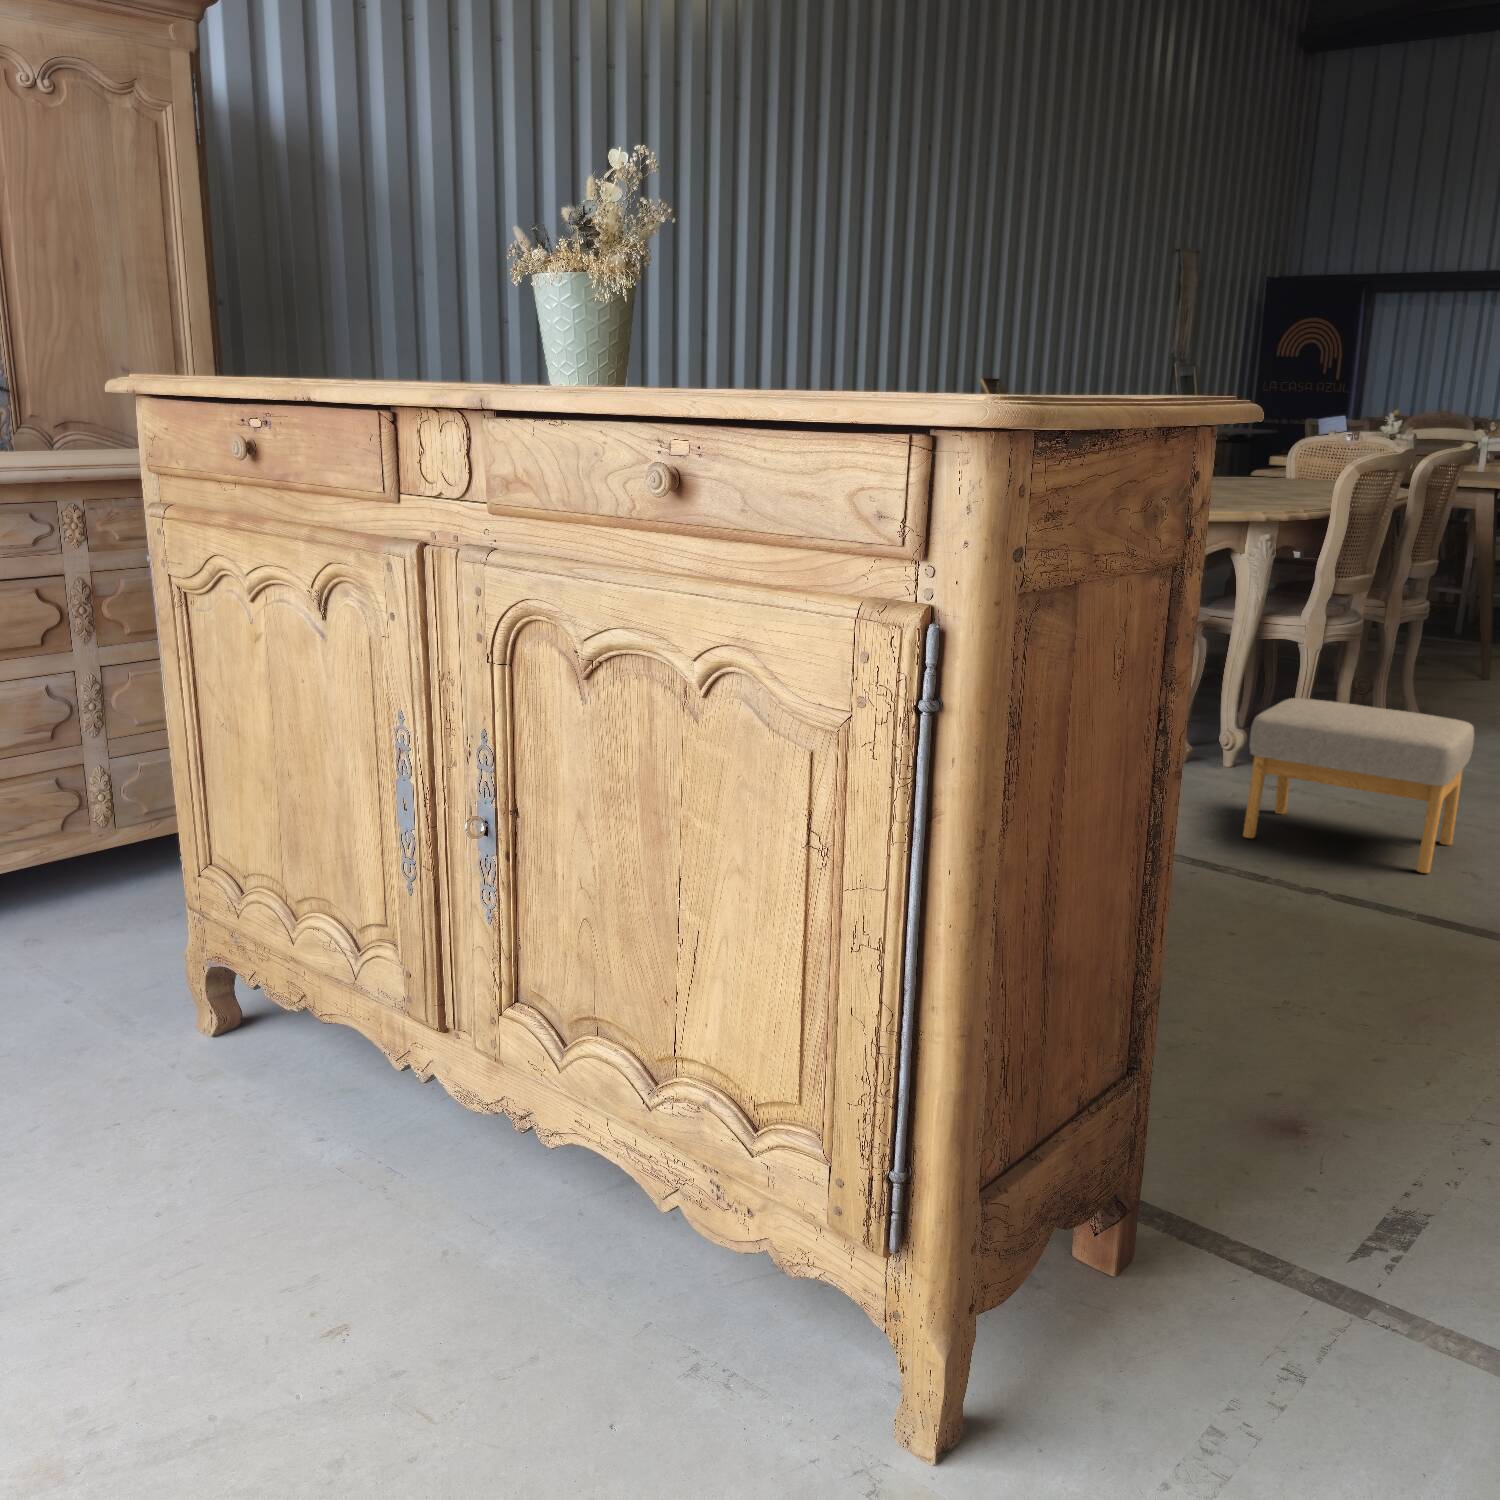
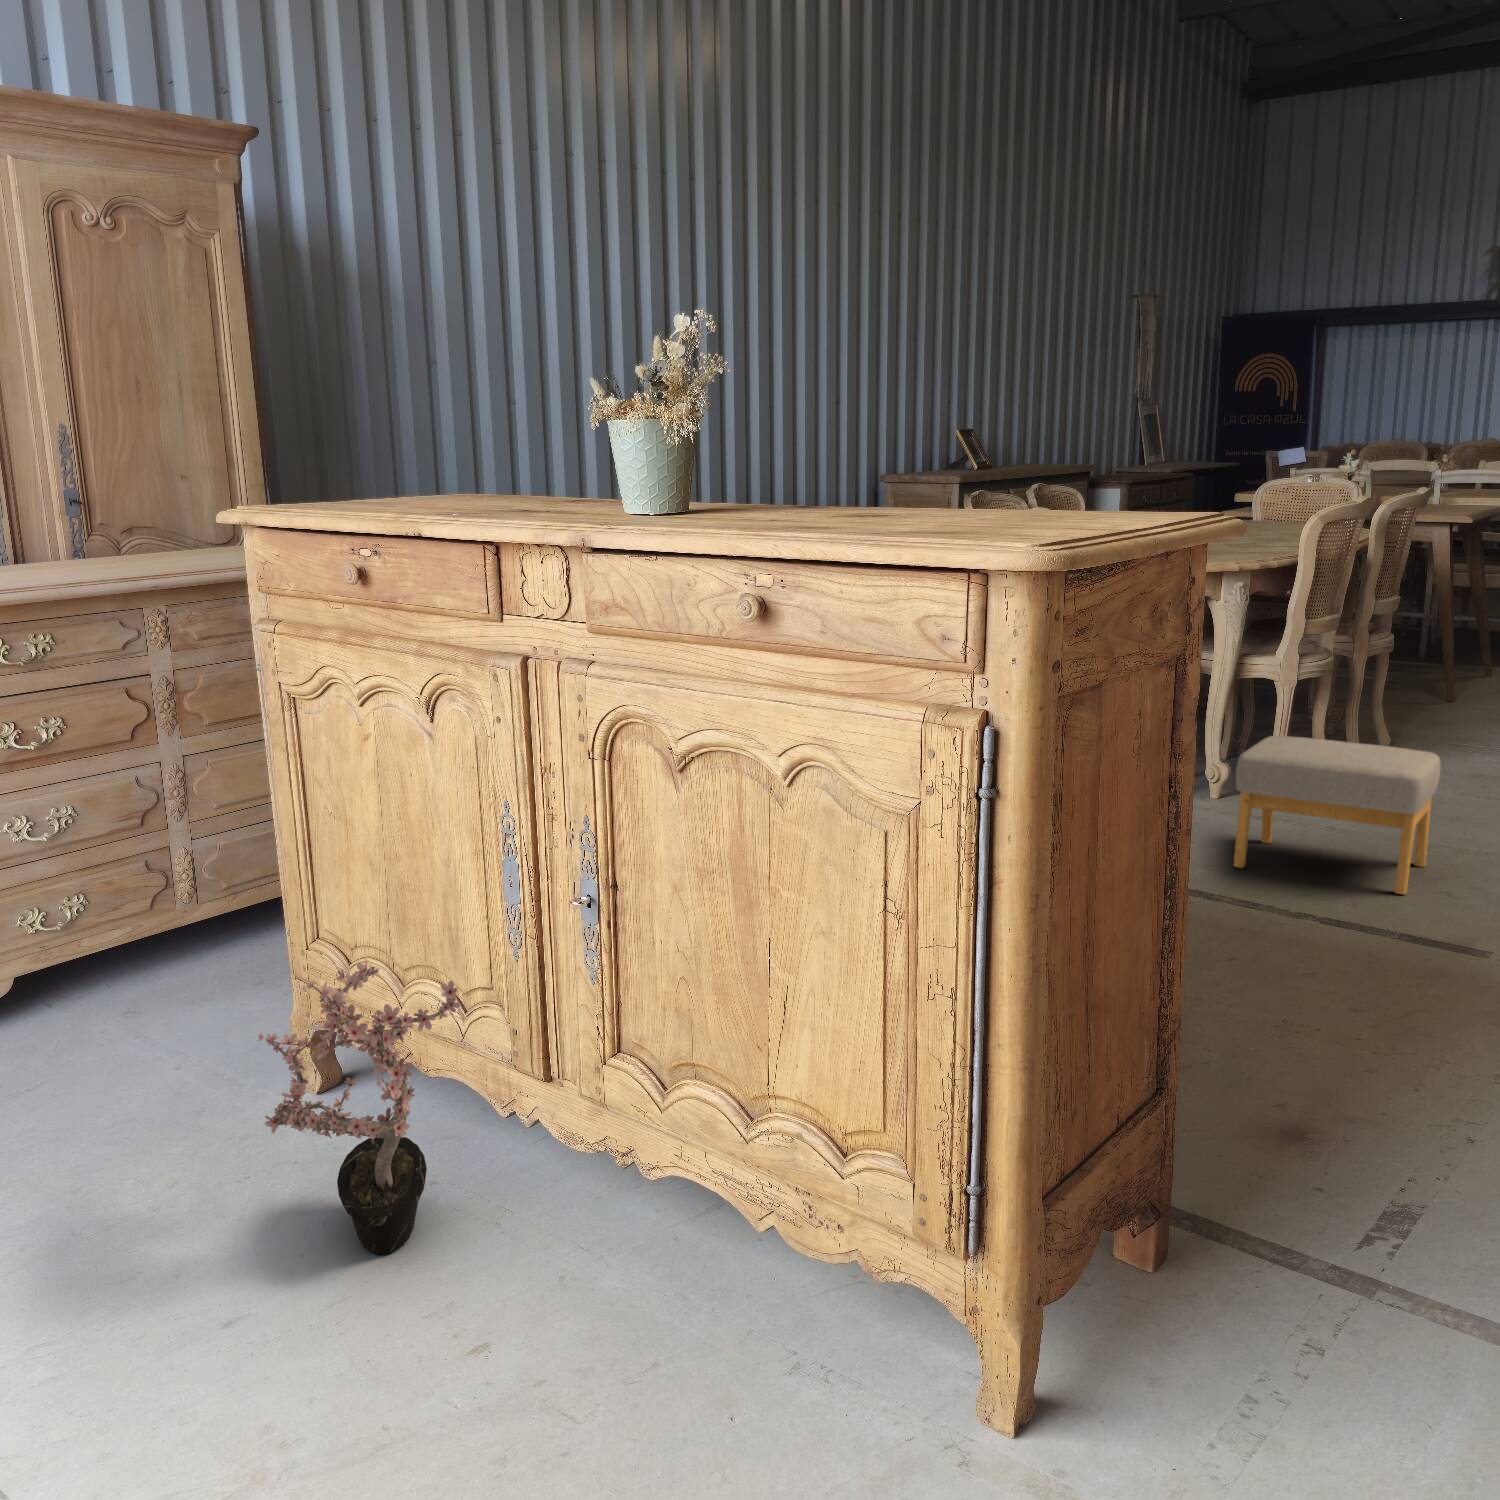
potted plant: none [109,870,350,1217] -> present [258,959,461,1254]

